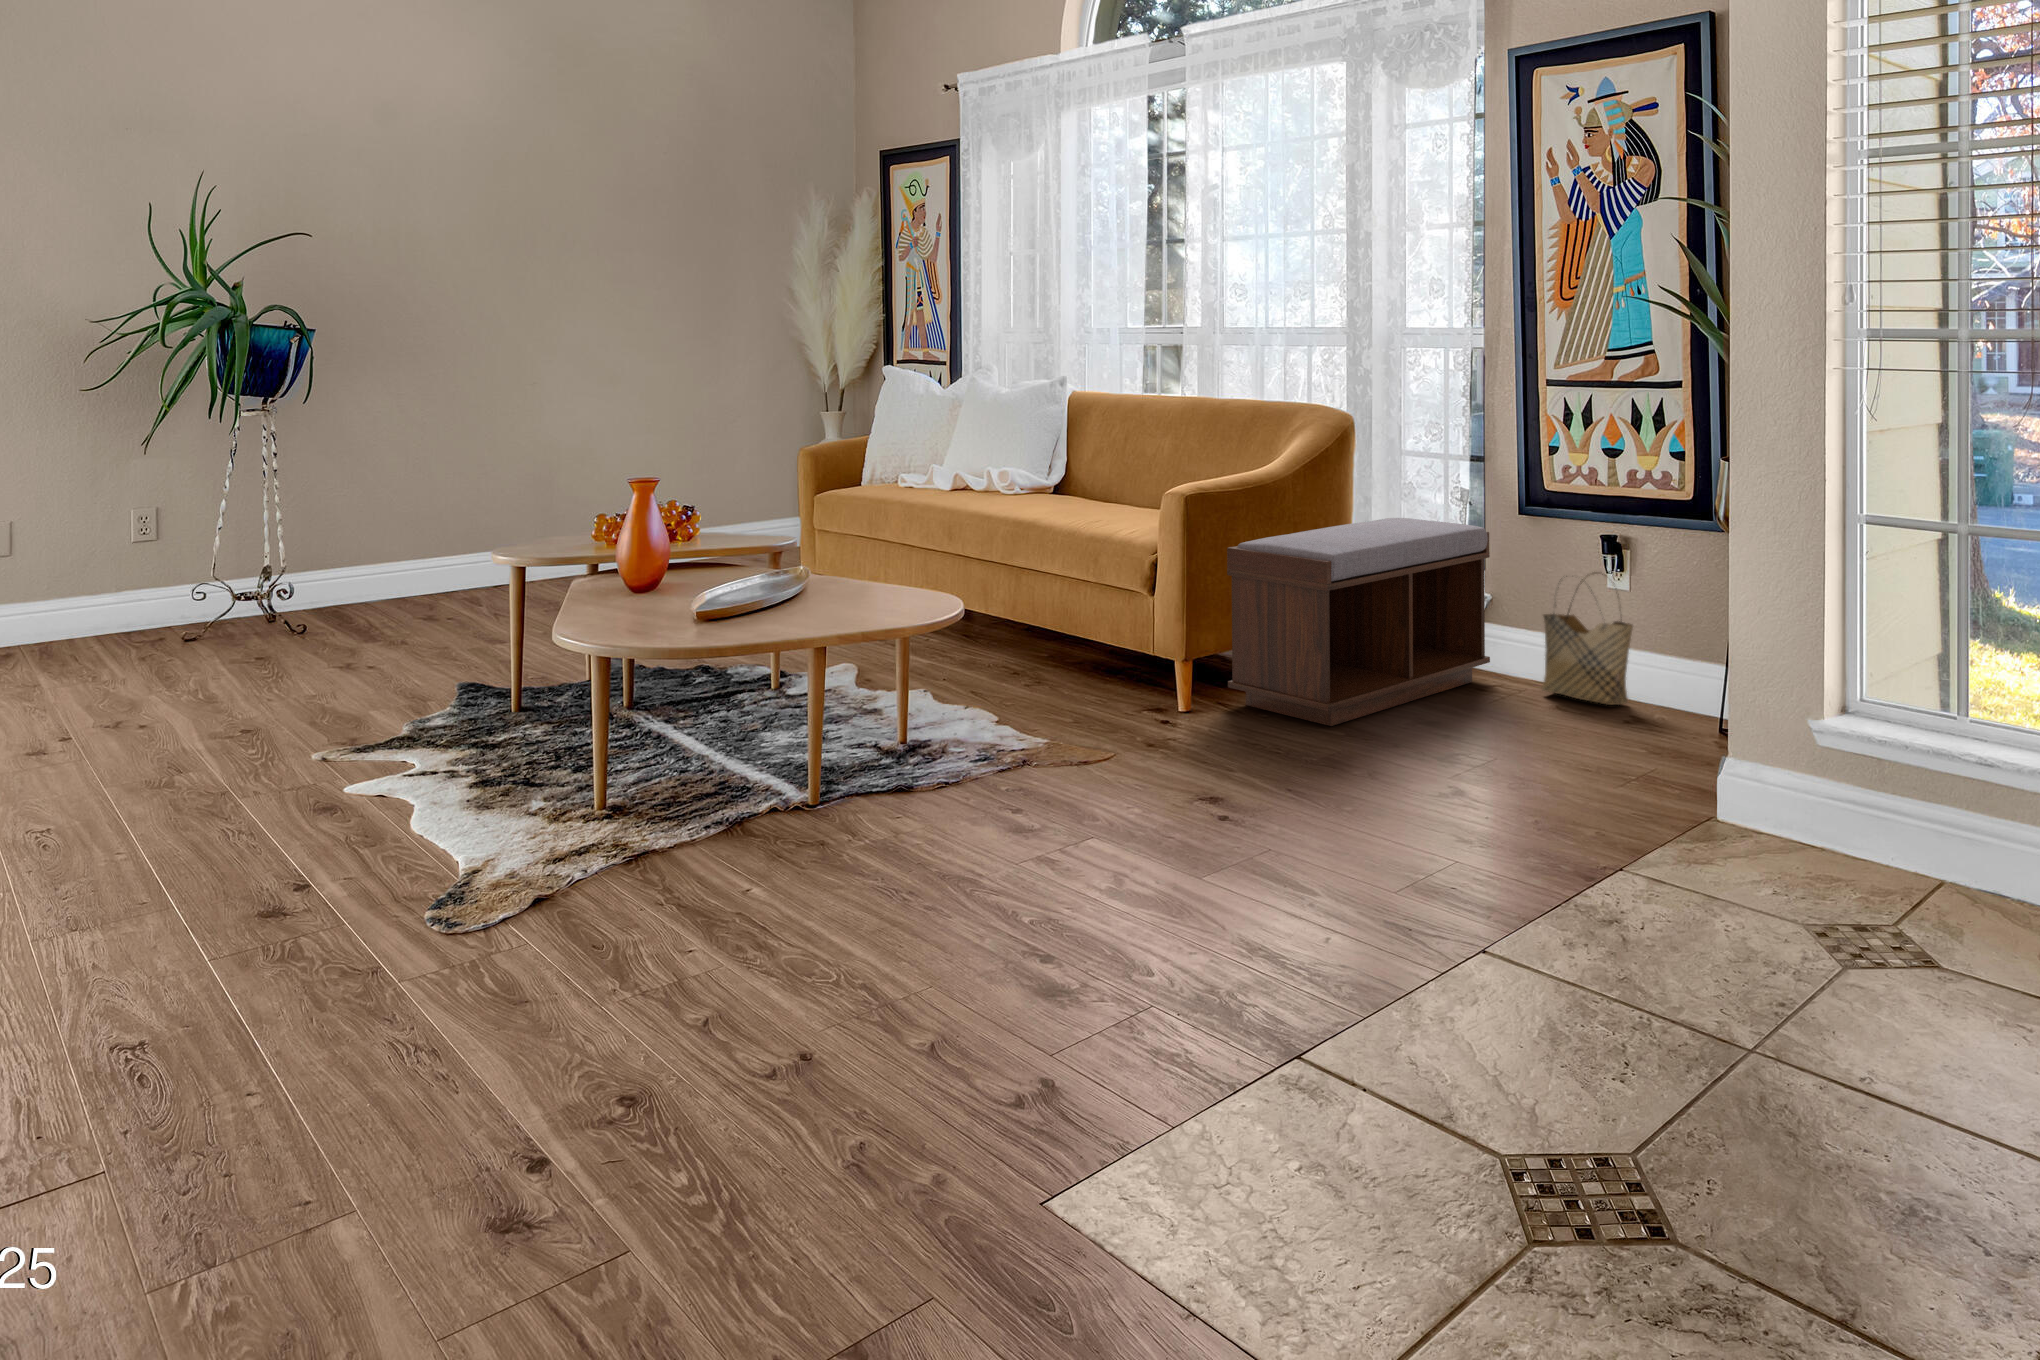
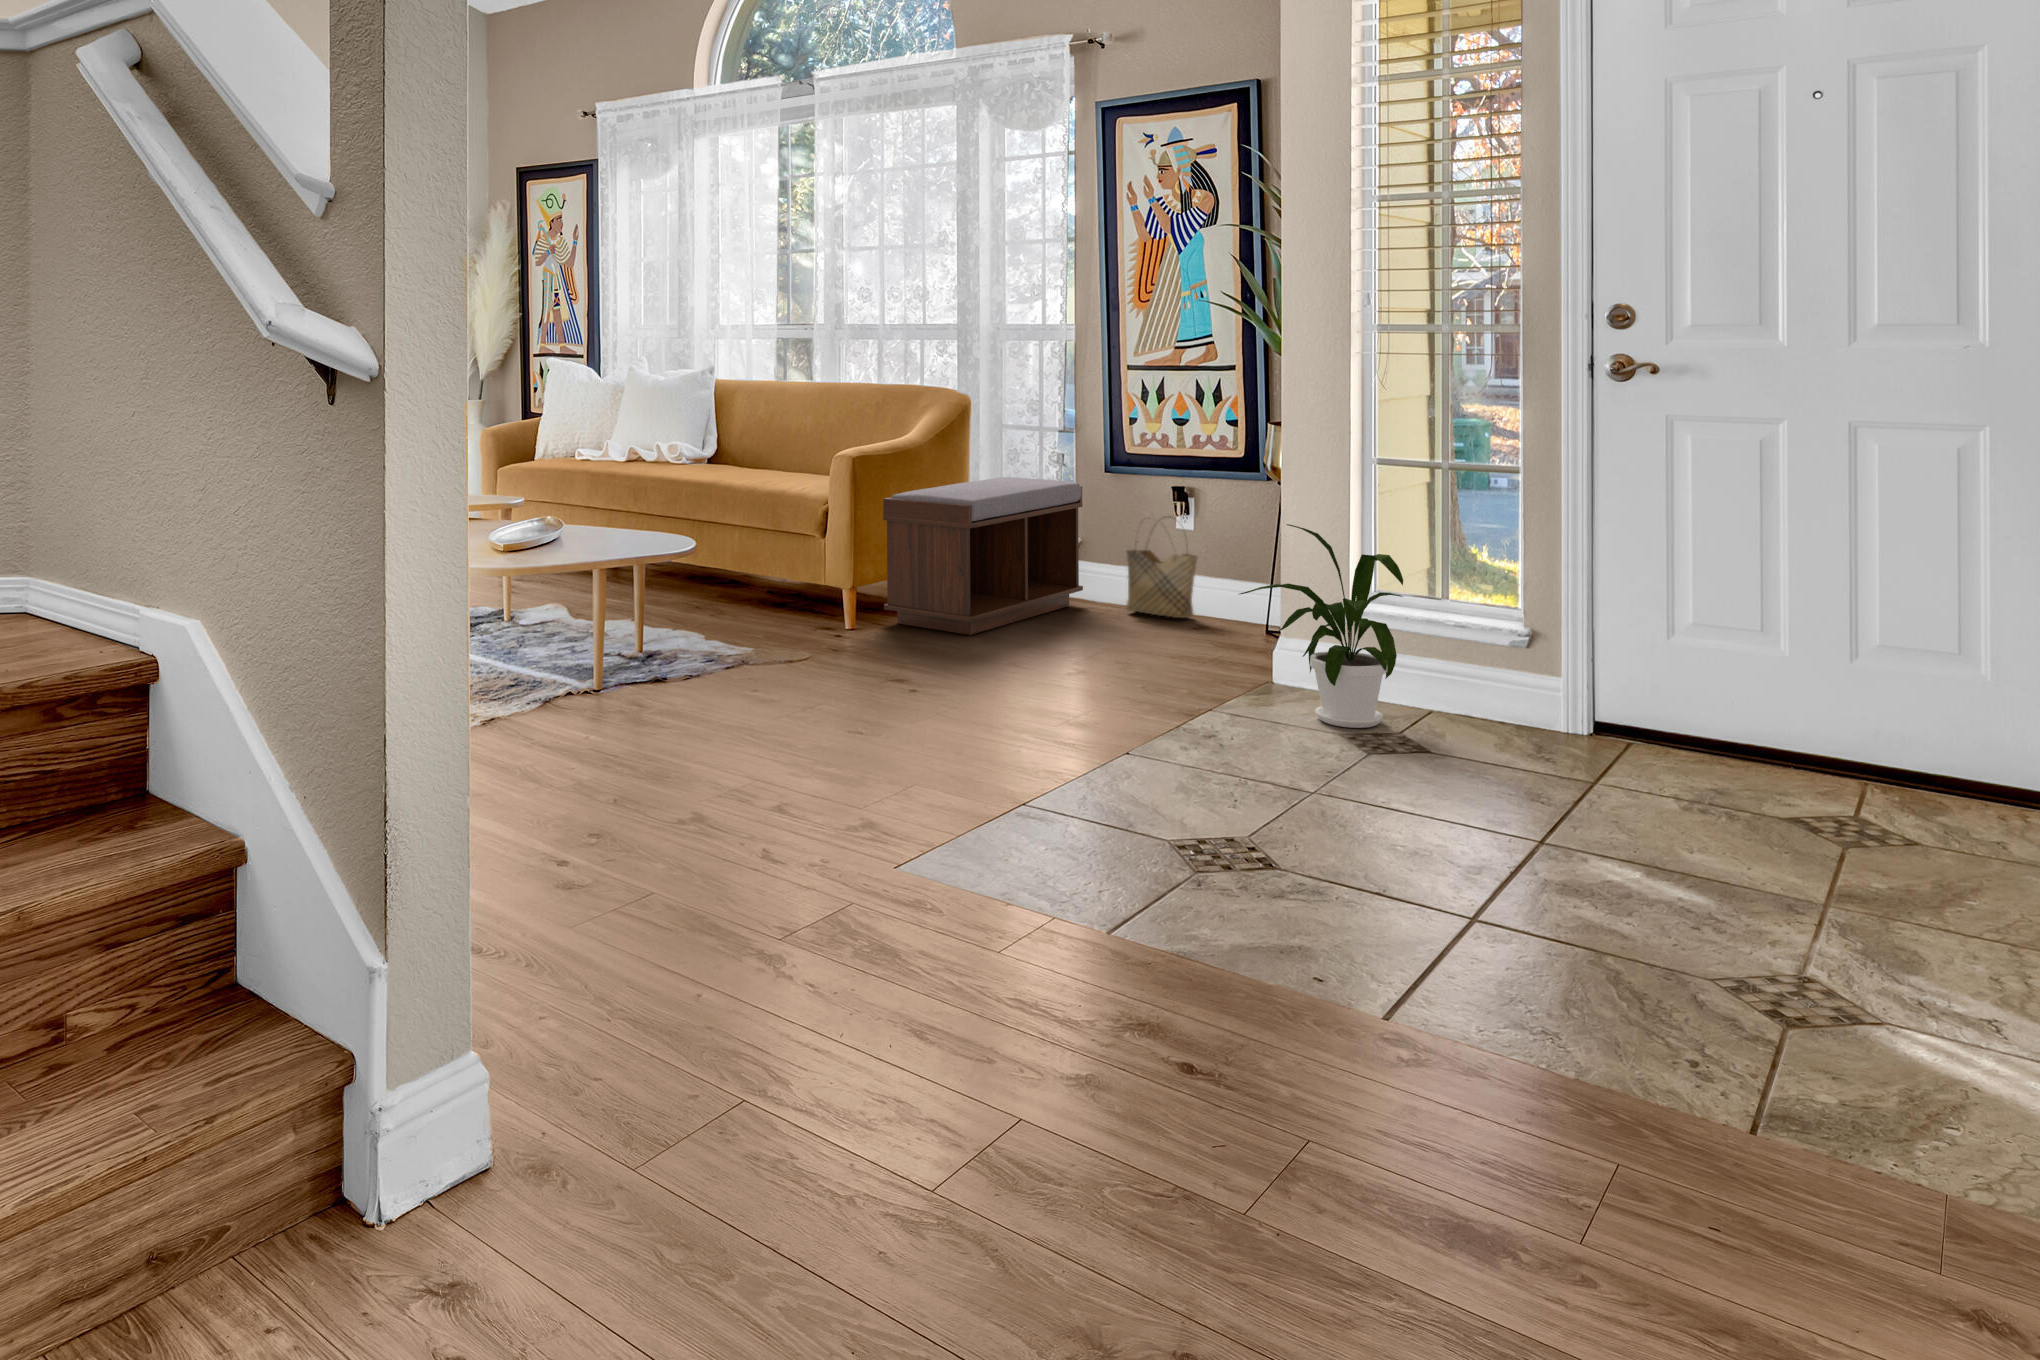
house plant: none [1657,609,1901,911] -> present [1240,524,1403,728]

